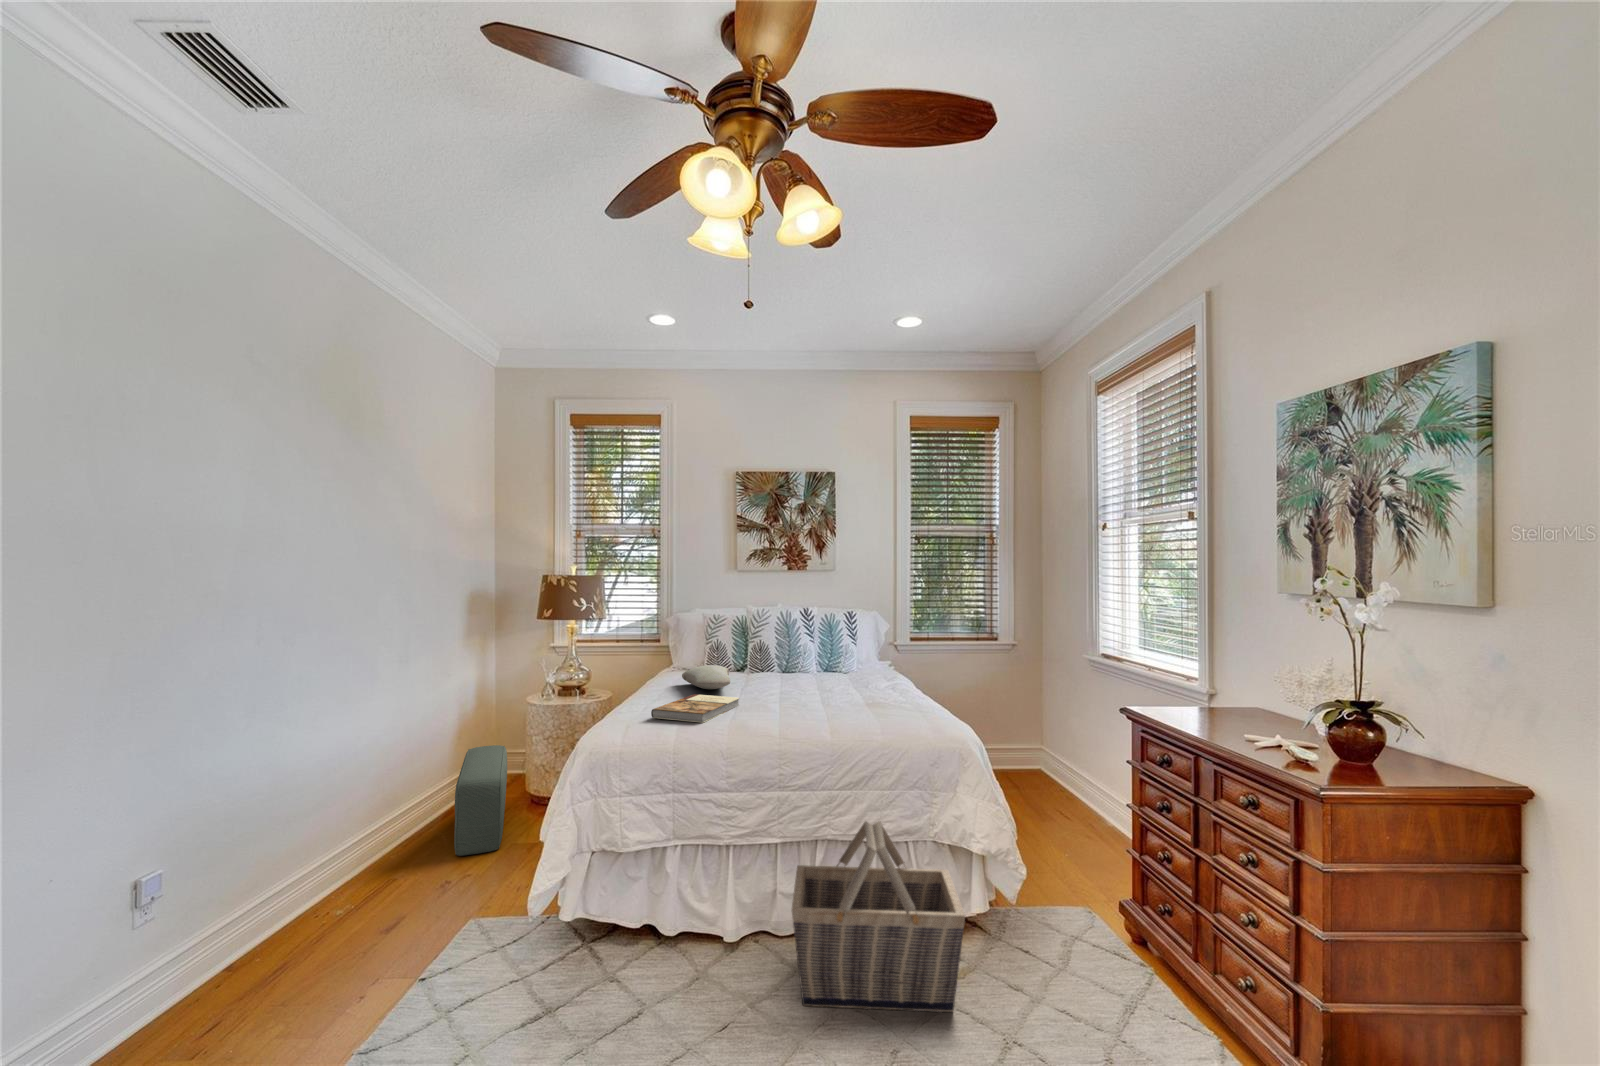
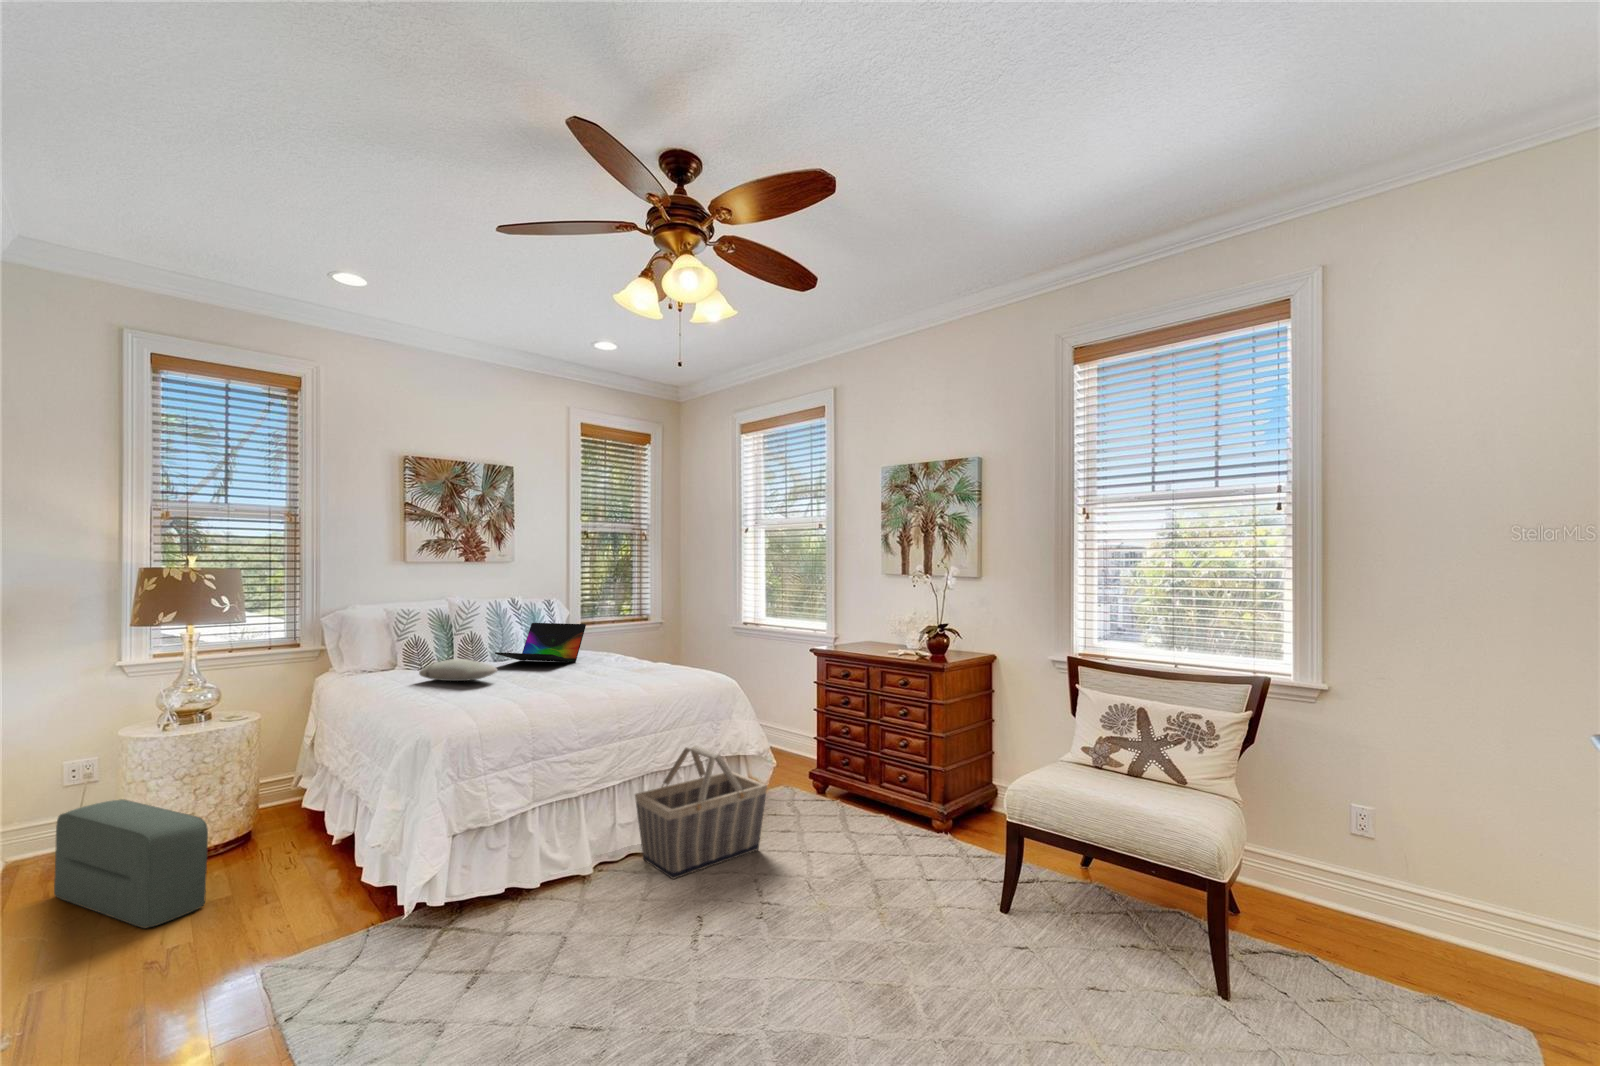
laptop: none [766,634,855,682] -> present [495,623,586,663]
book: present [651,694,739,723] -> none [476,680,536,704]

